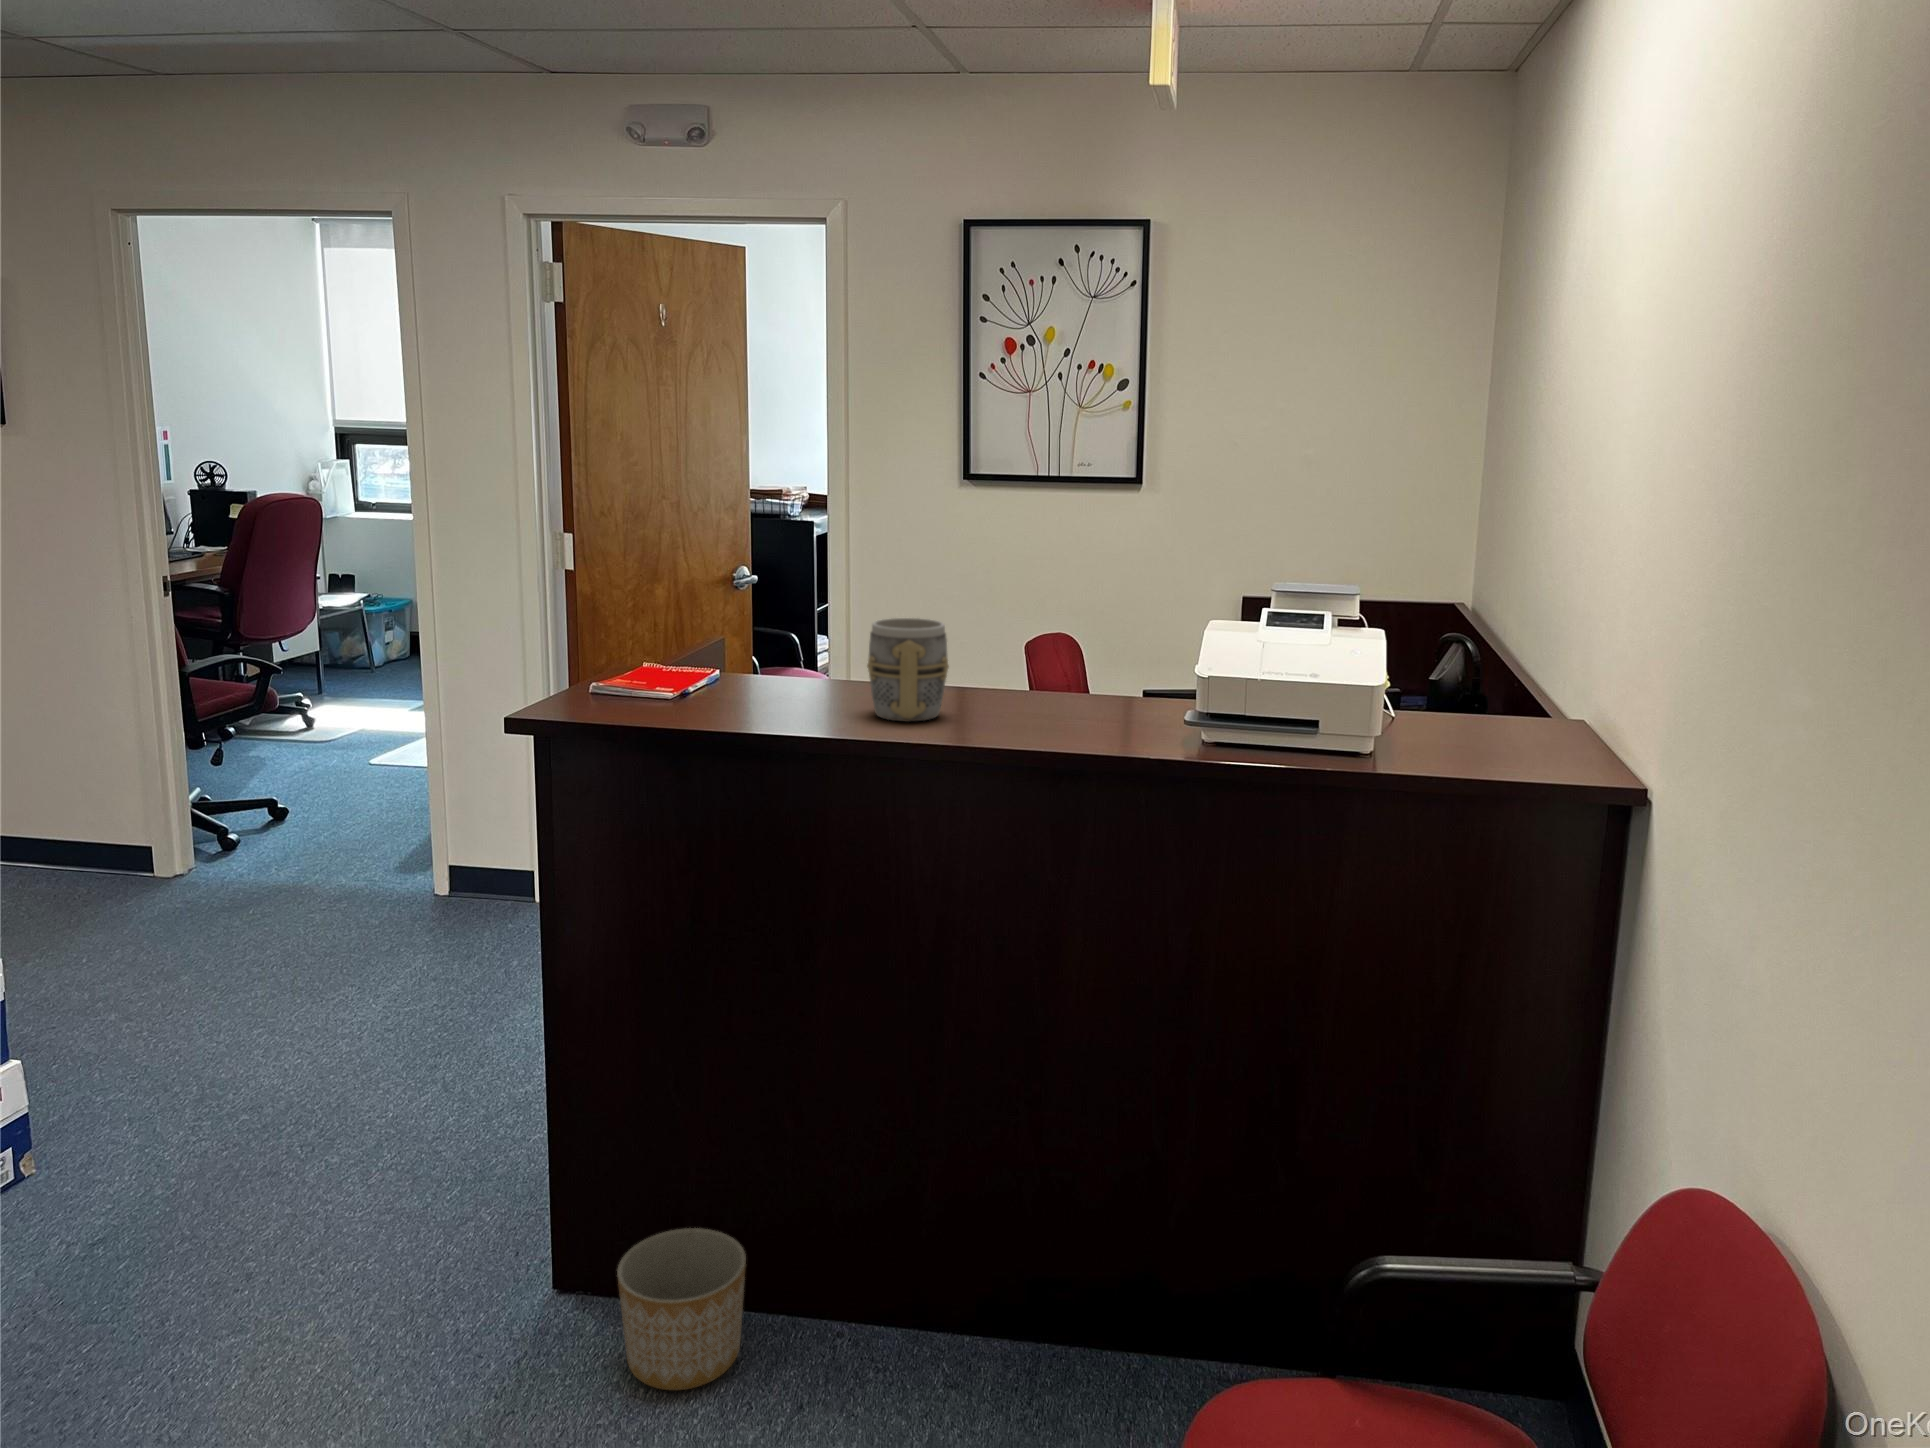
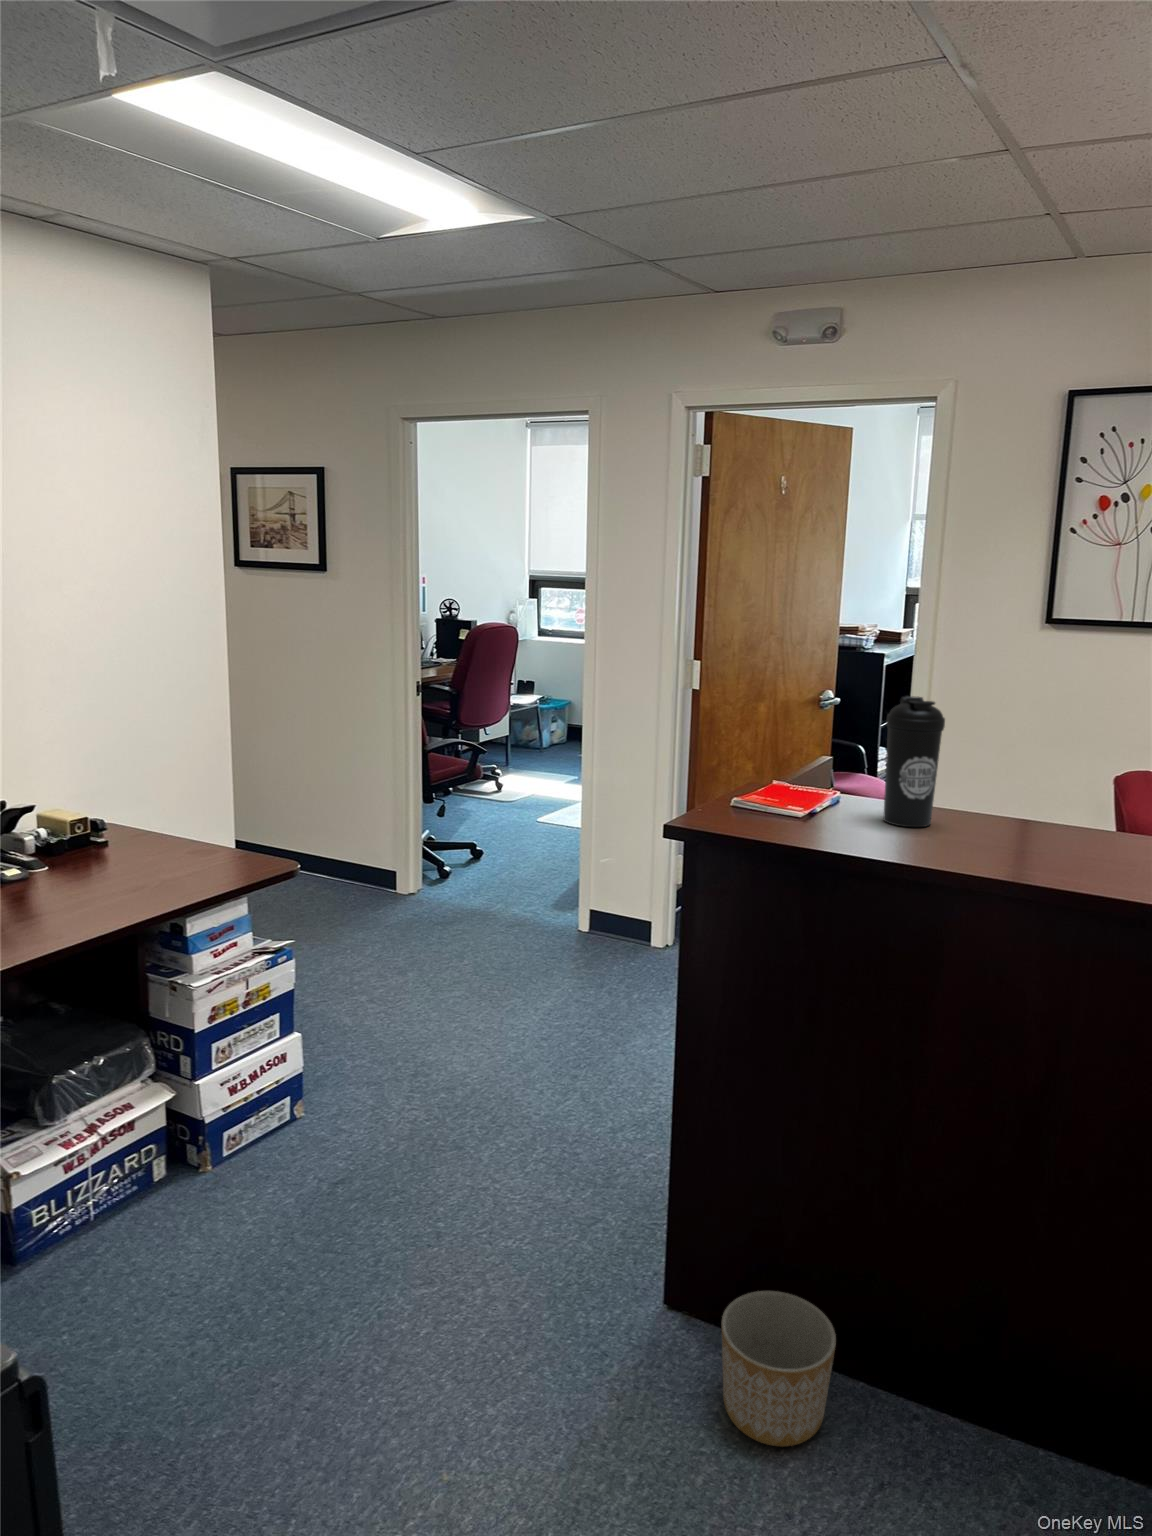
water bottle: none [760,557,821,699] -> present [883,696,945,827]
mug: present [867,618,949,722] -> none [992,761,1078,863]

